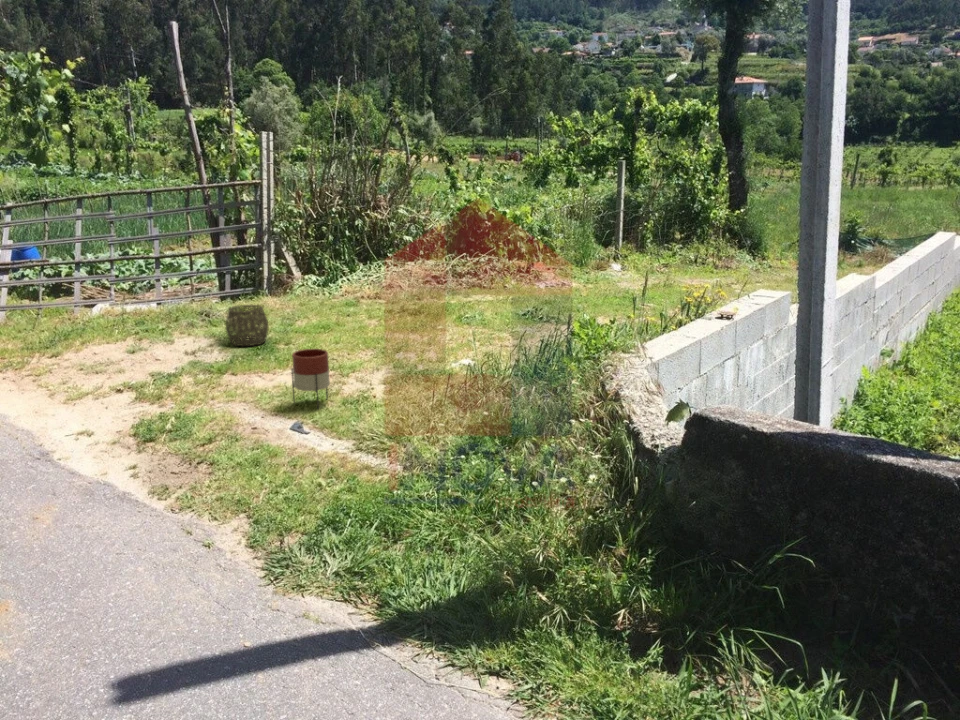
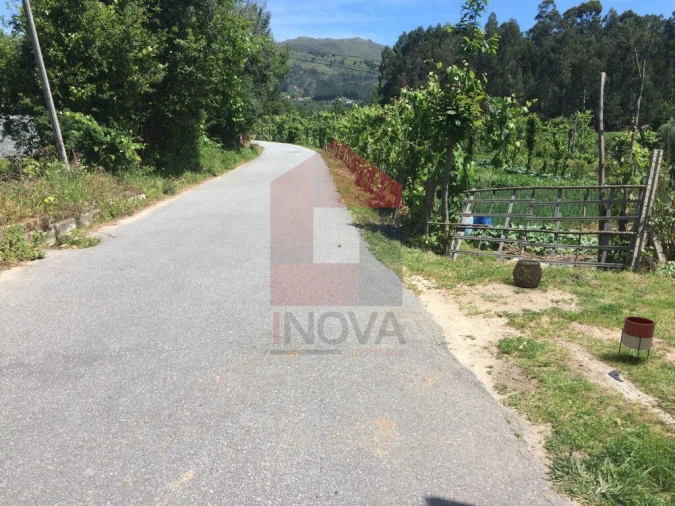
woven basket: present [226,305,268,346] -> present [513,260,542,288]

